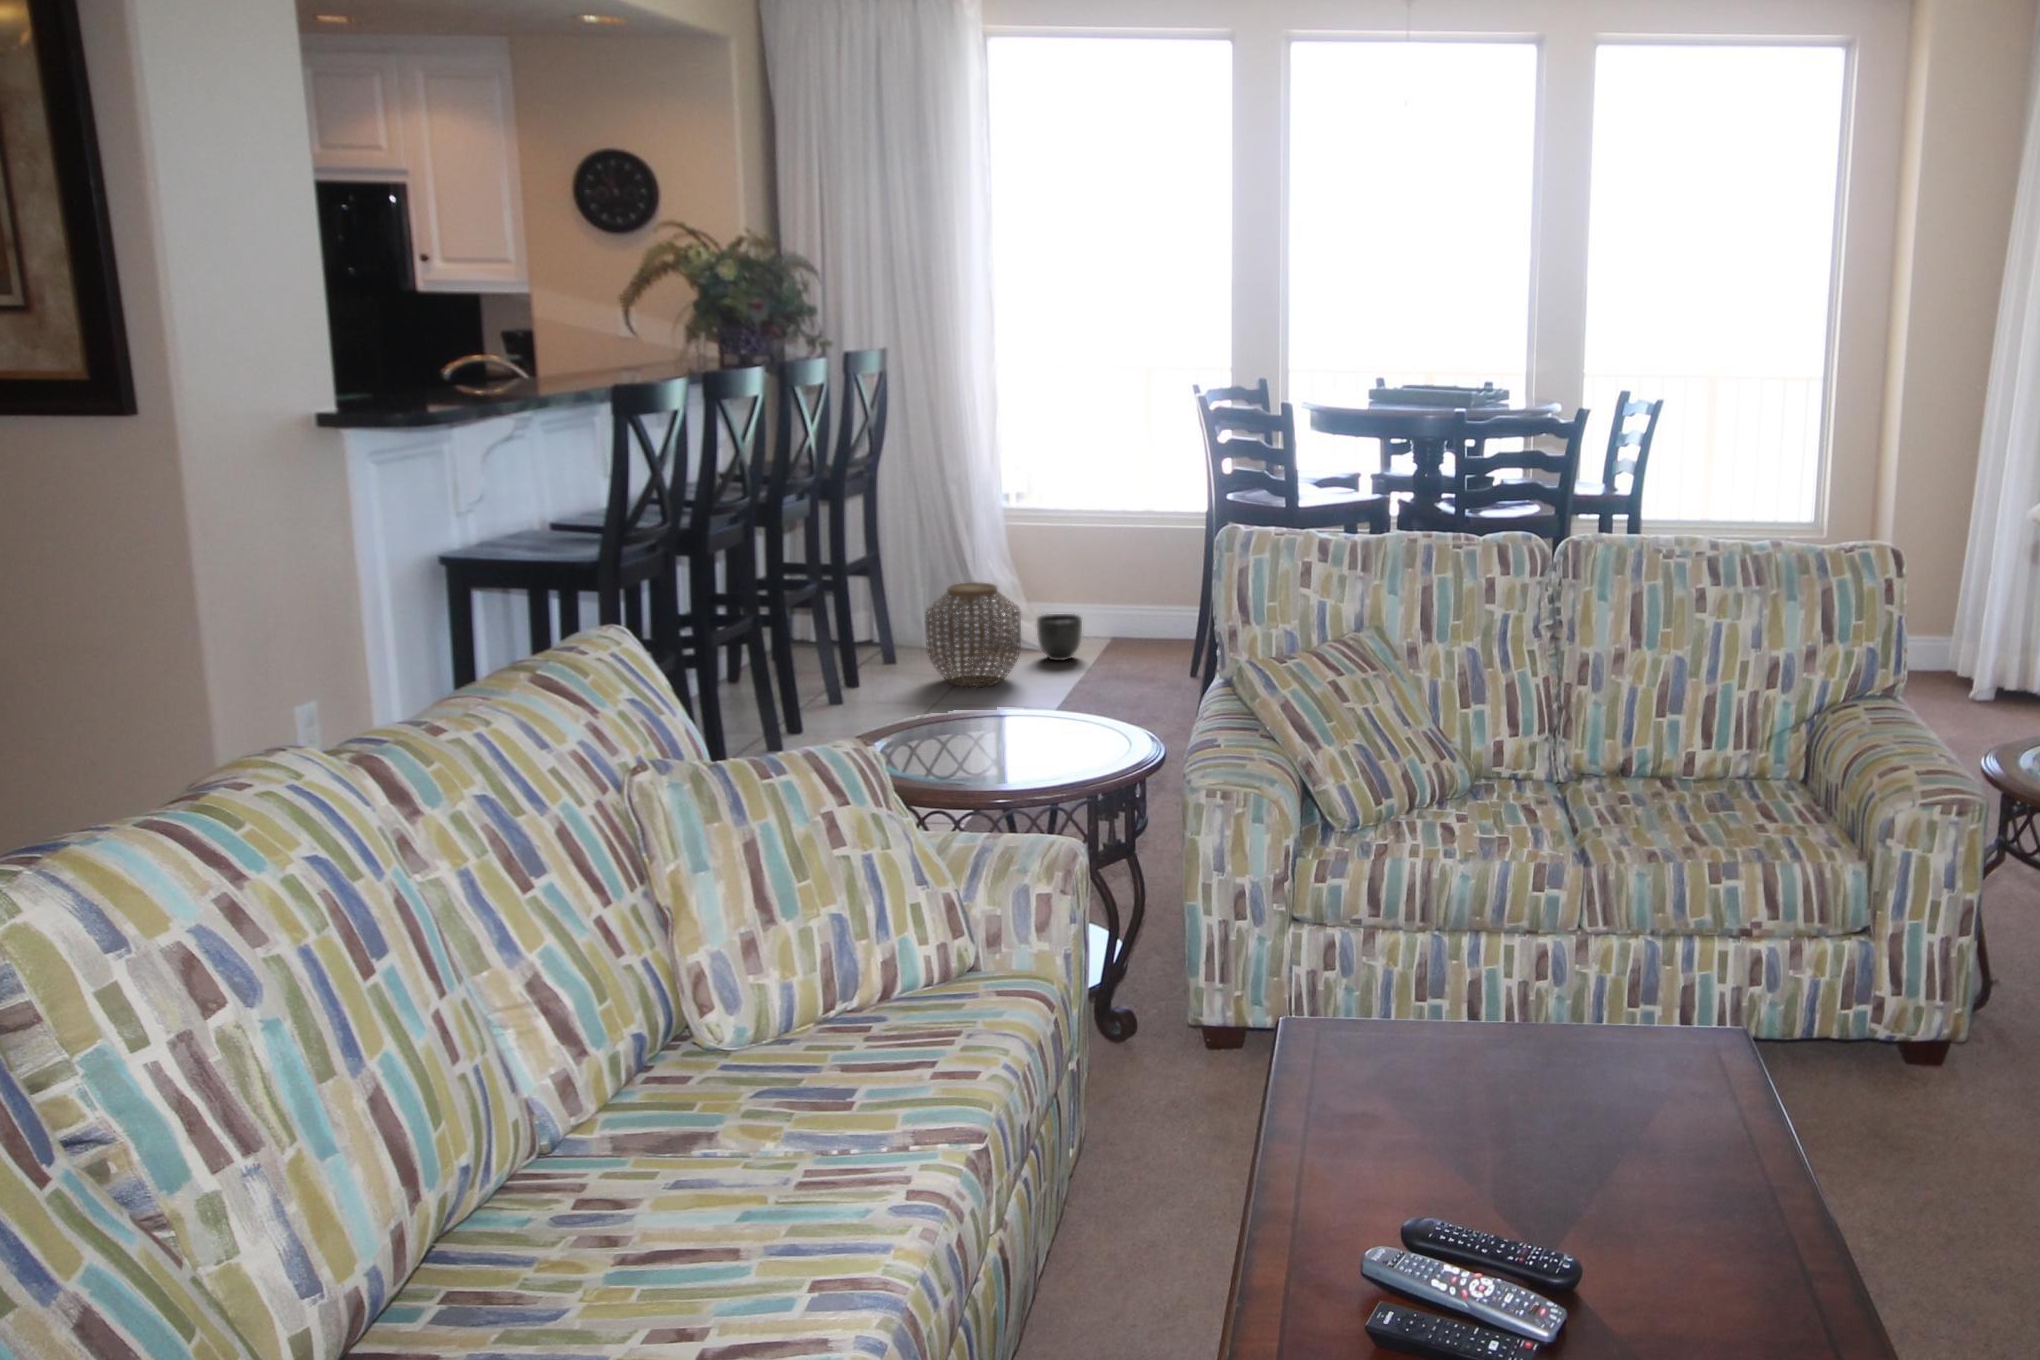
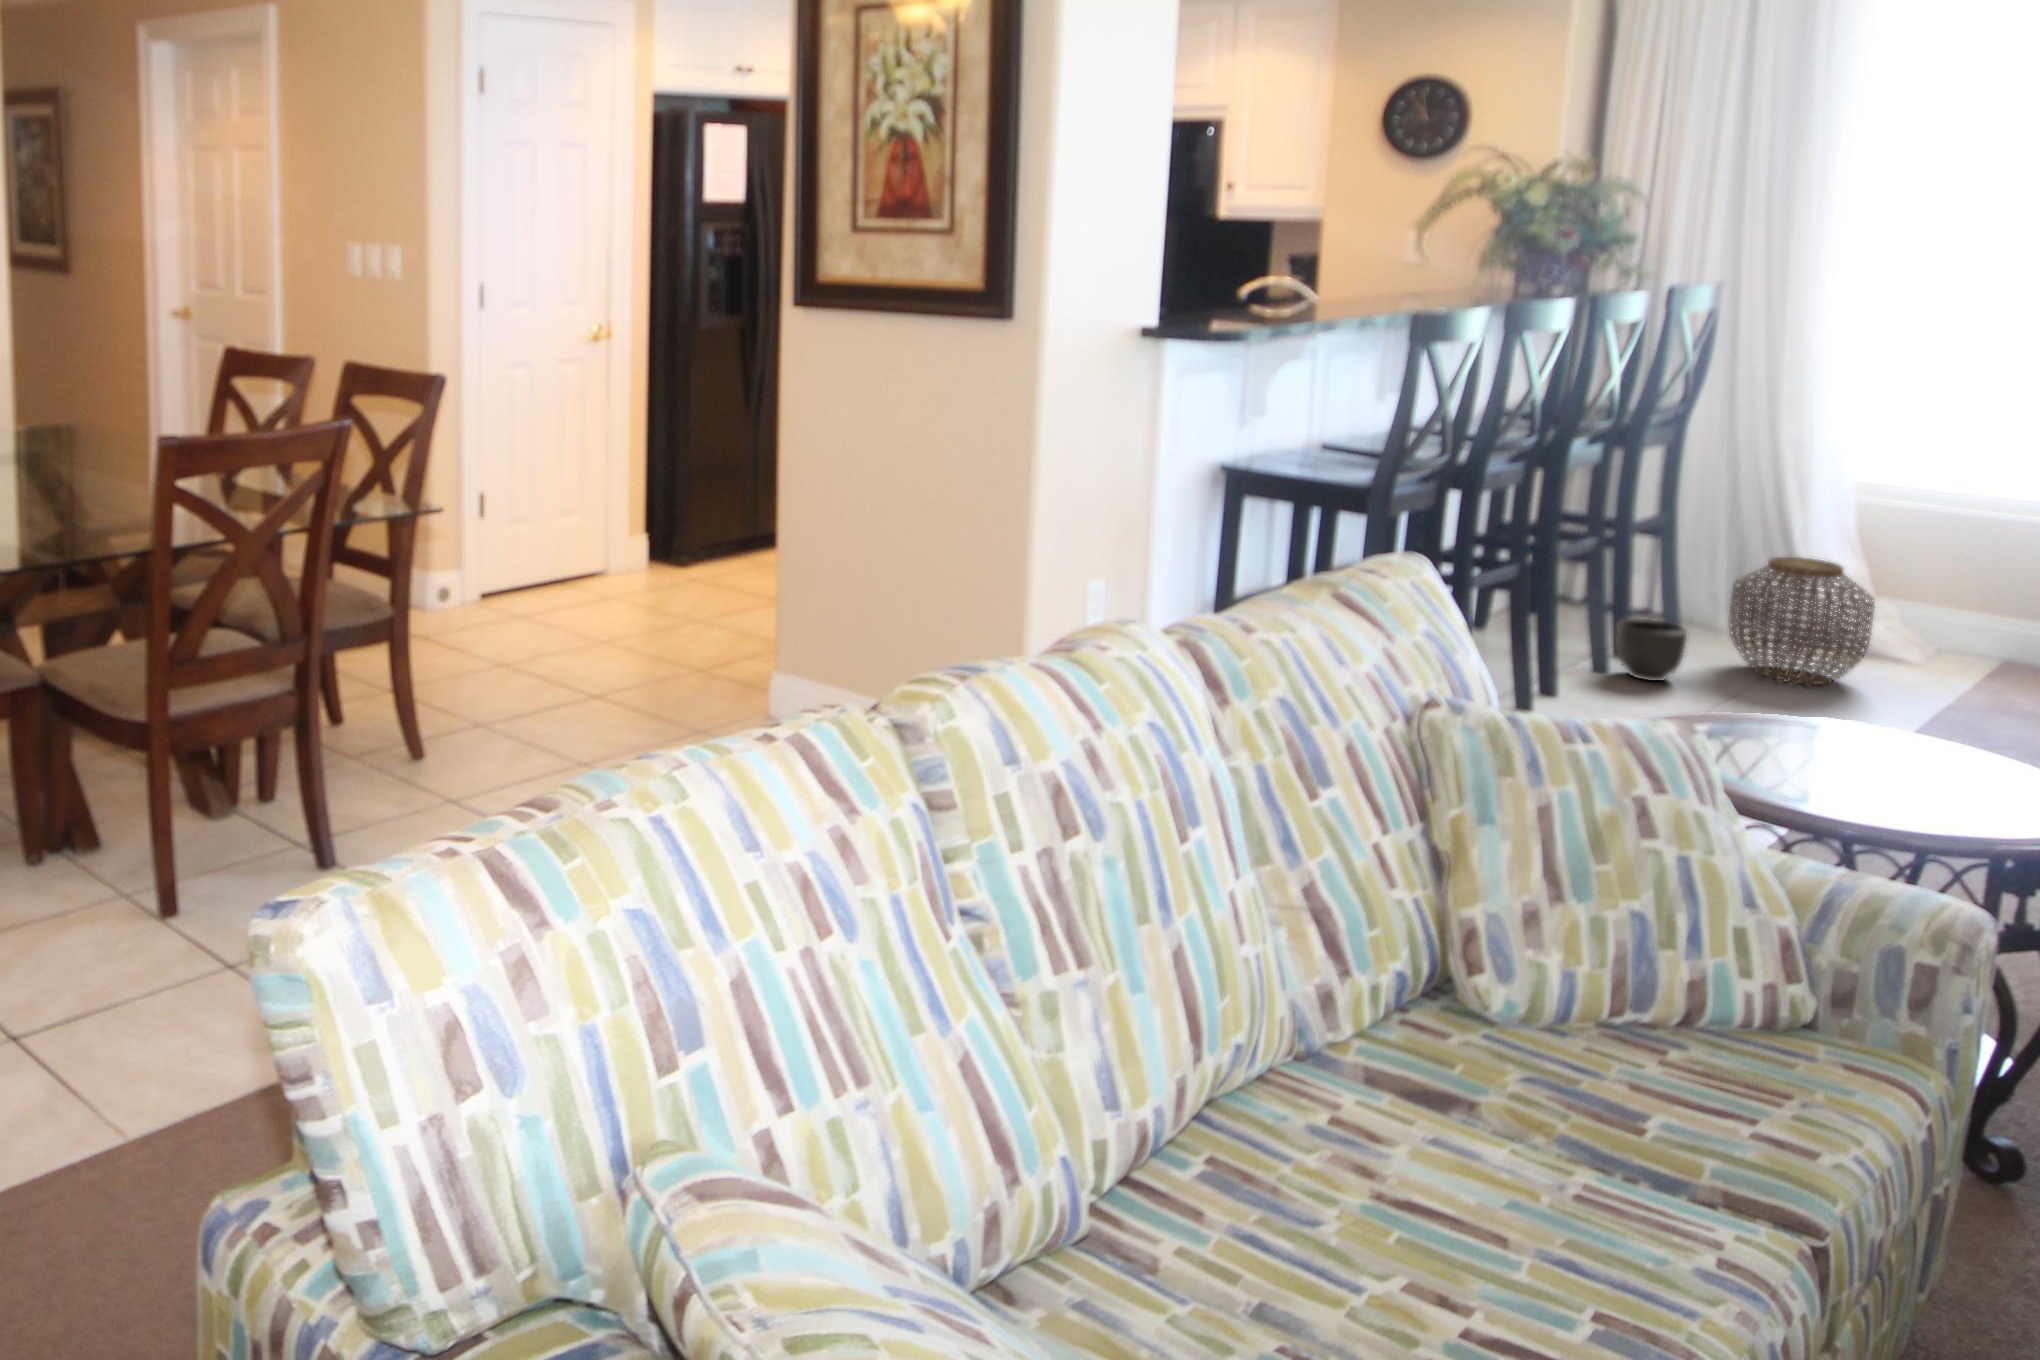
planter: present [1037,613,1082,661] -> present [1617,618,1687,681]

